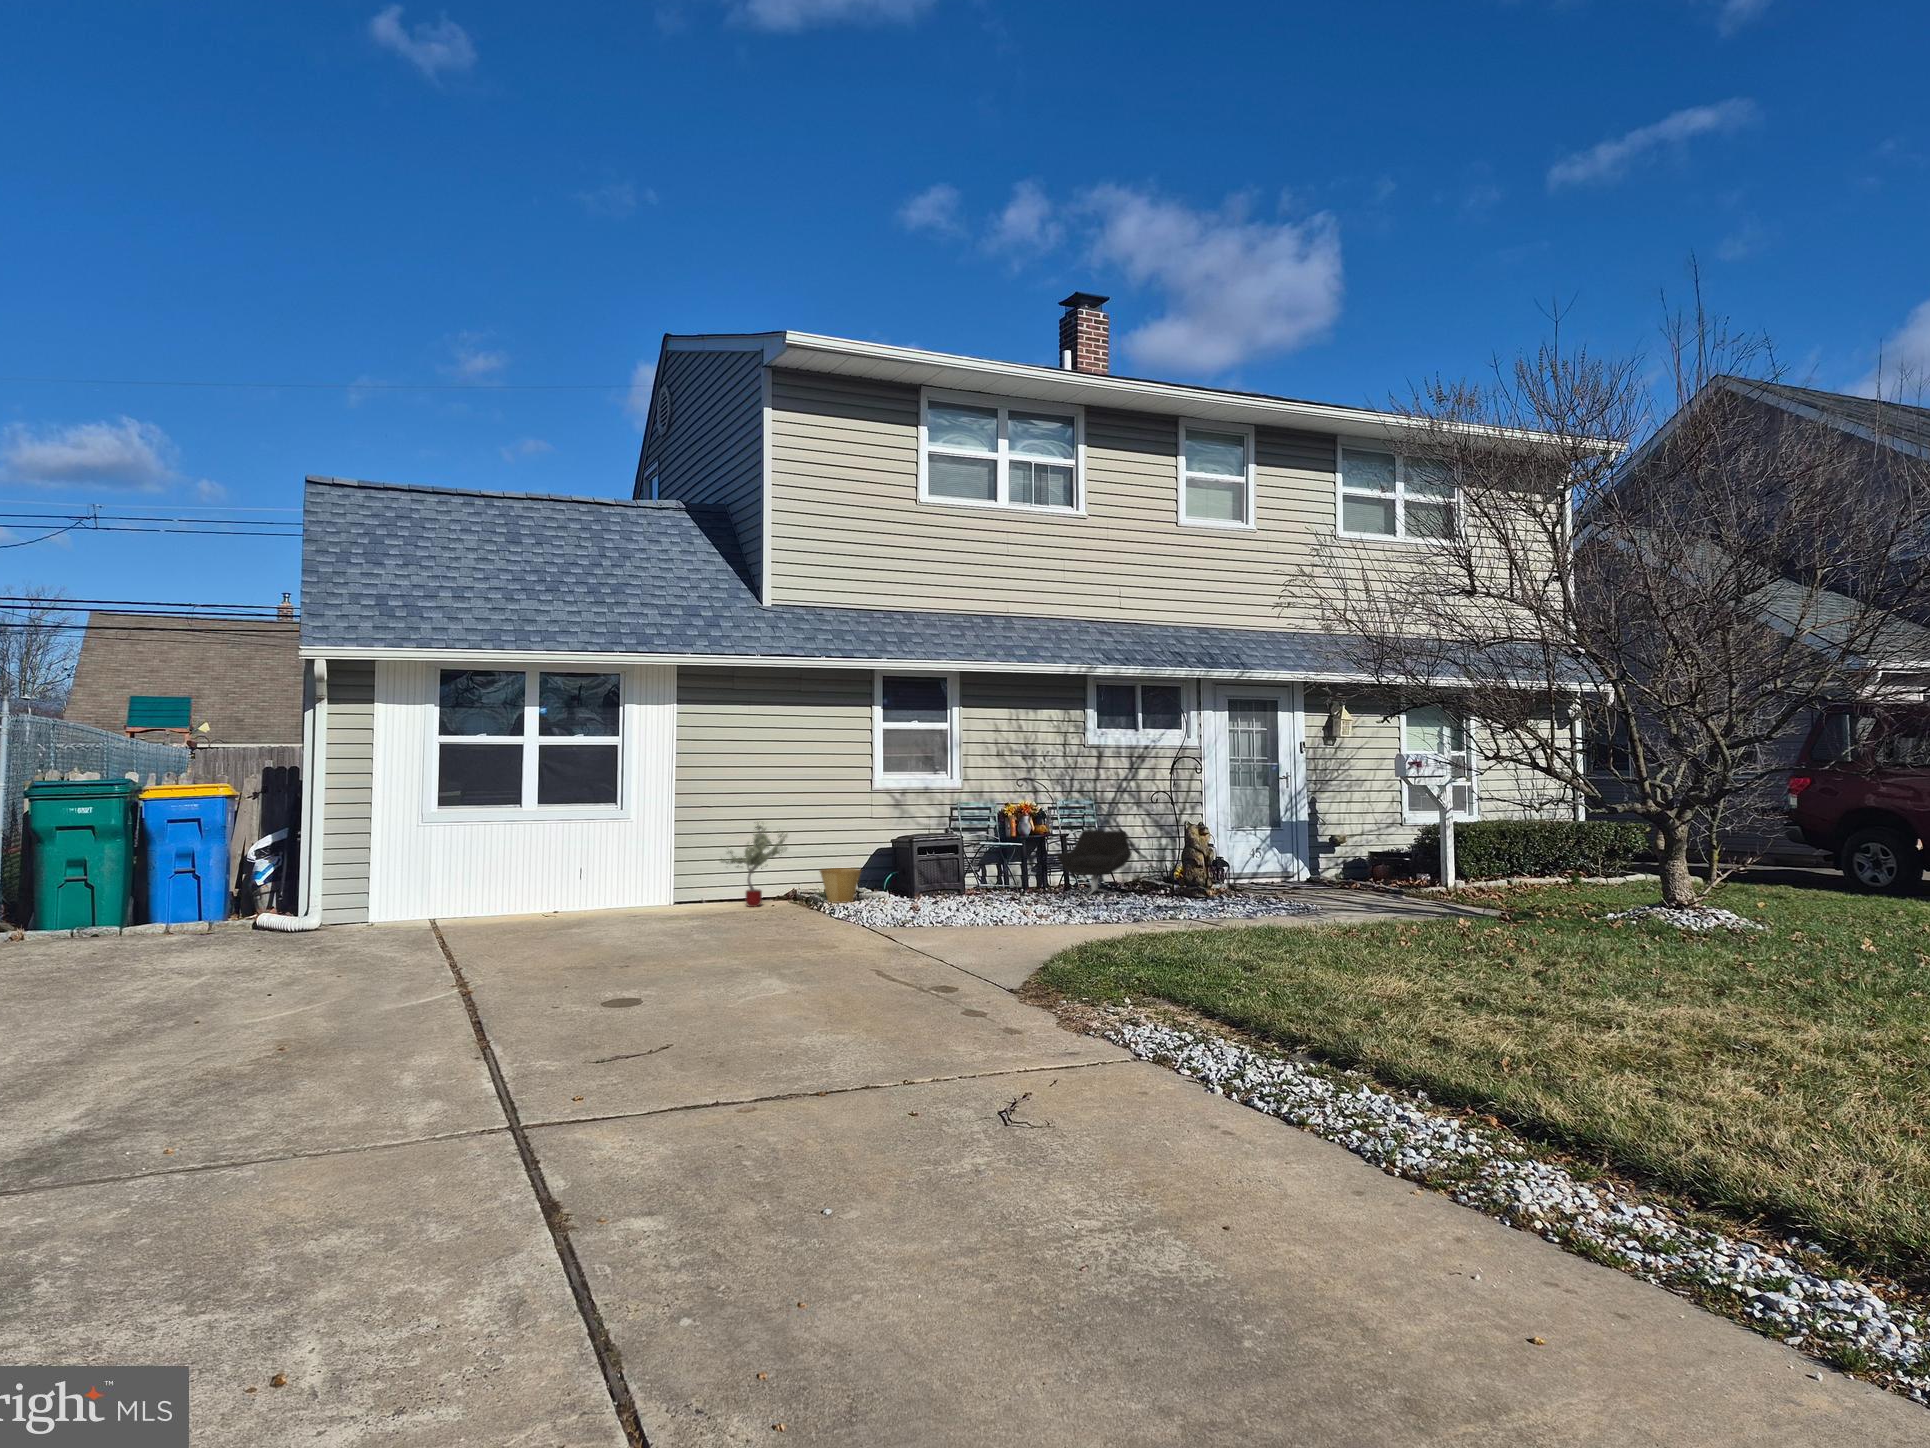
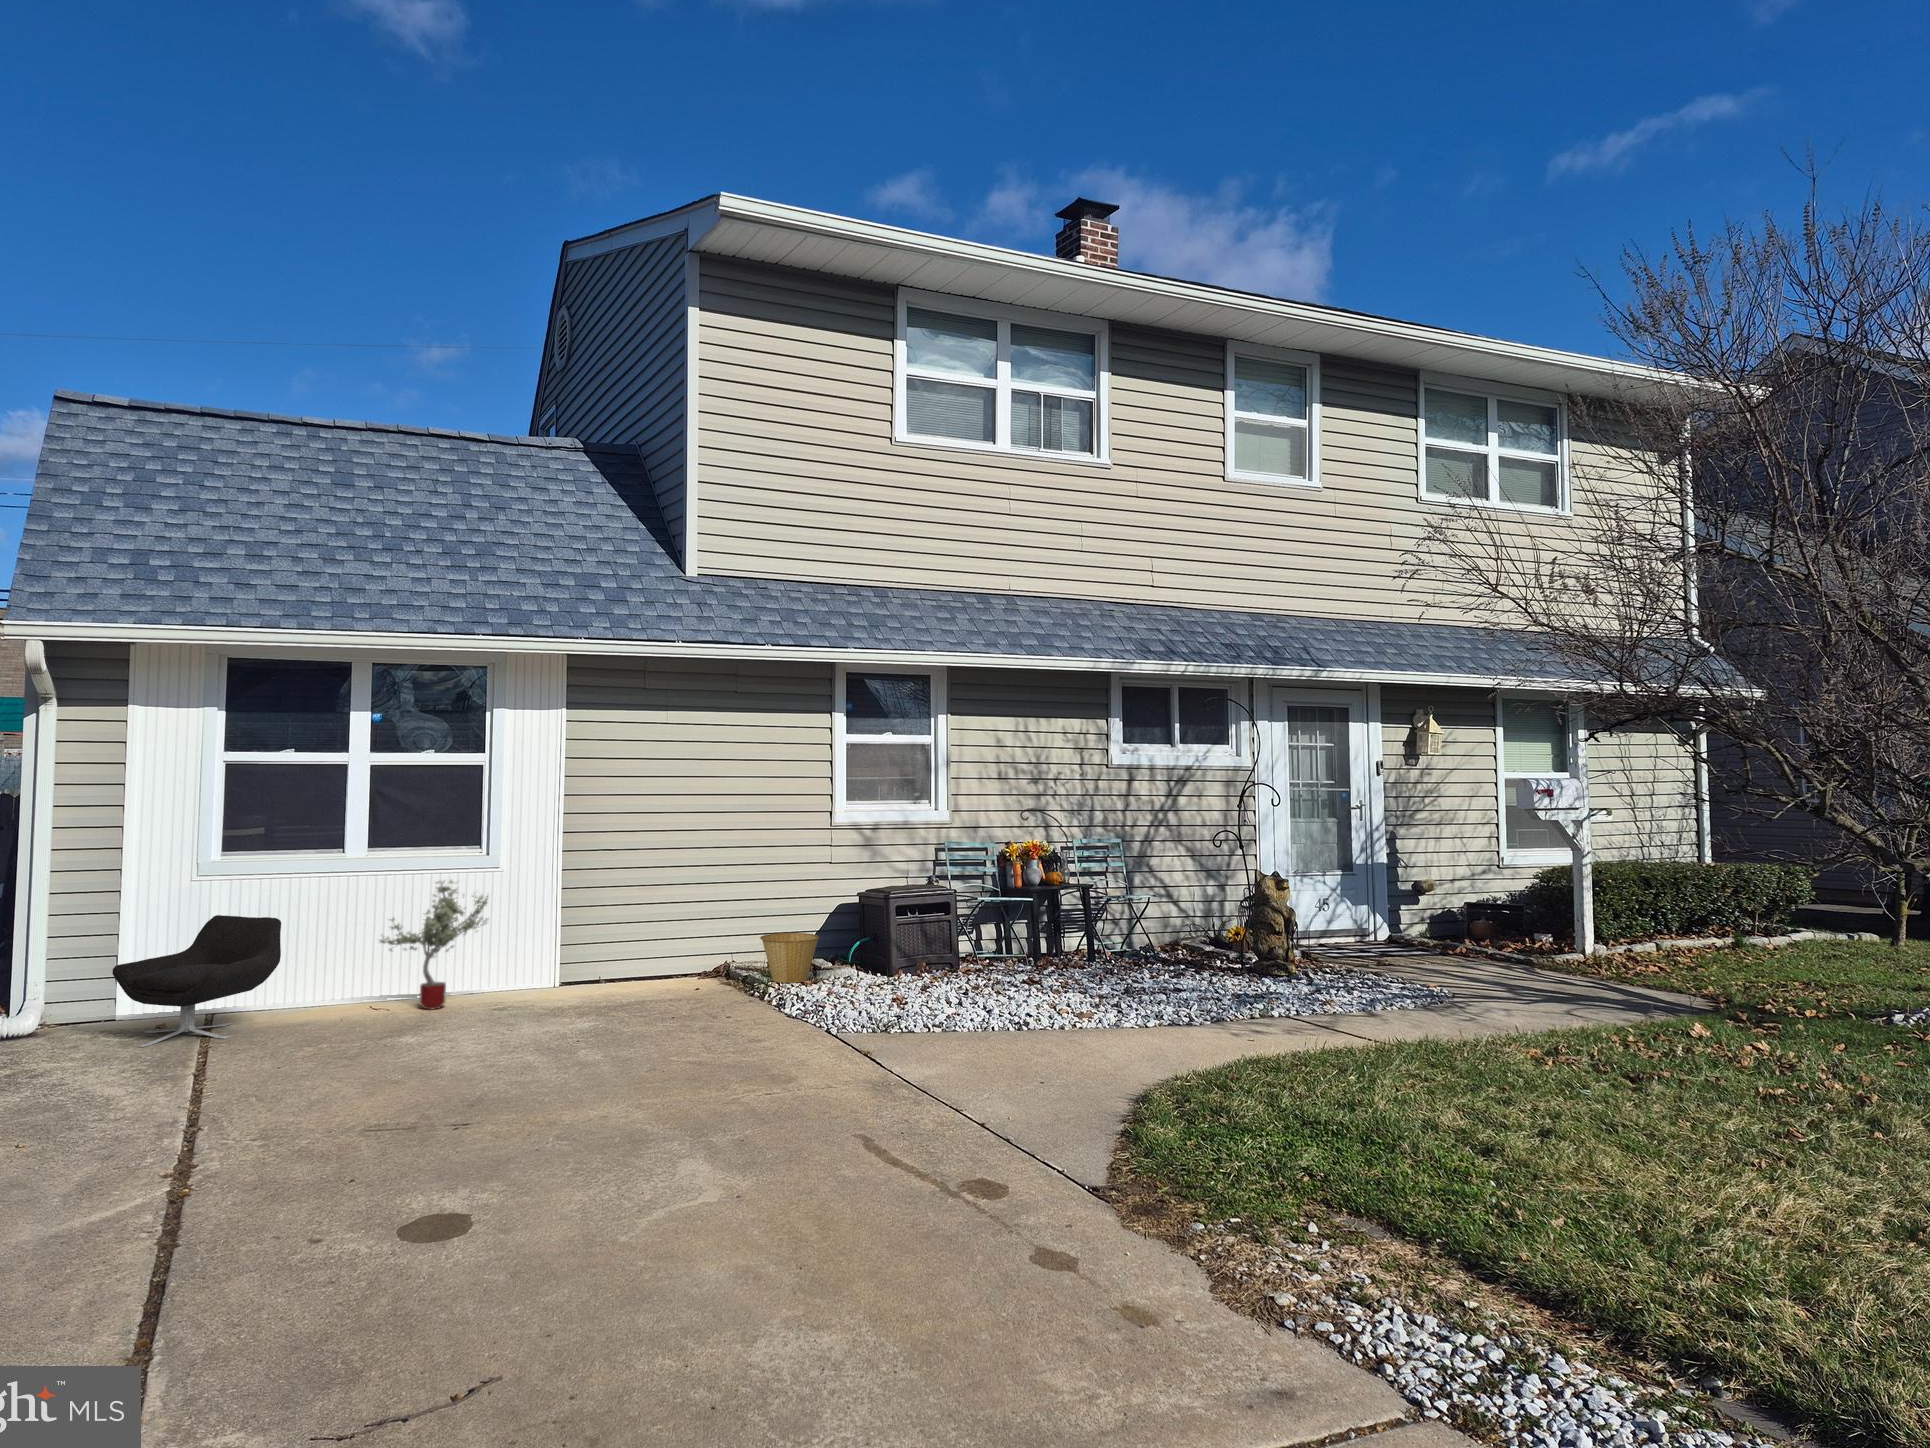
potted tree: present [719,825,788,907] -> present [380,880,488,1010]
lounge chair: present [1056,830,1132,896] -> present [112,915,281,1047]

